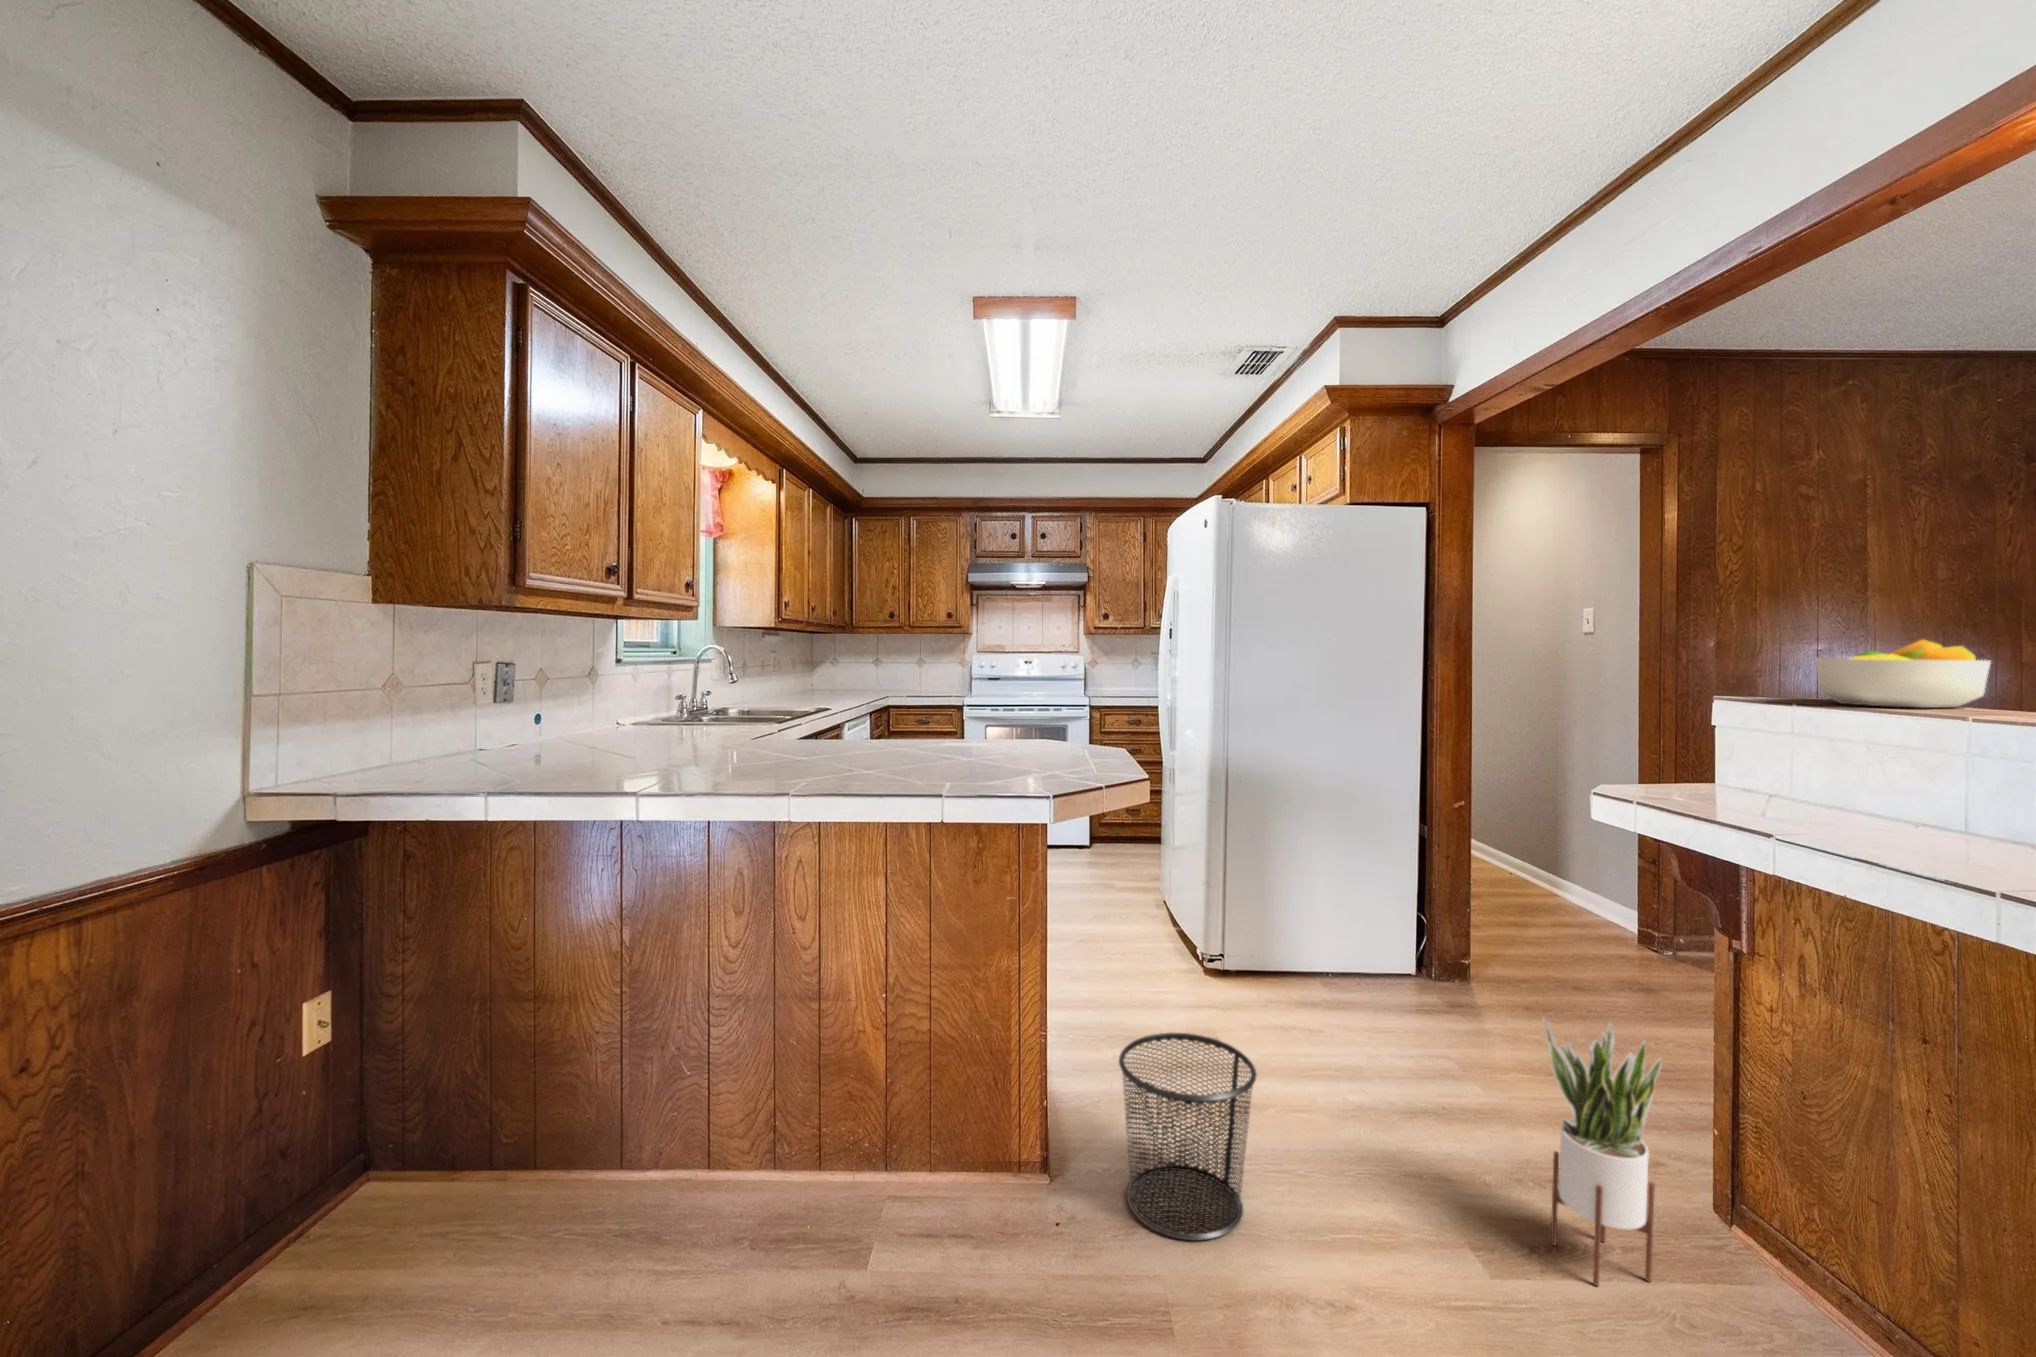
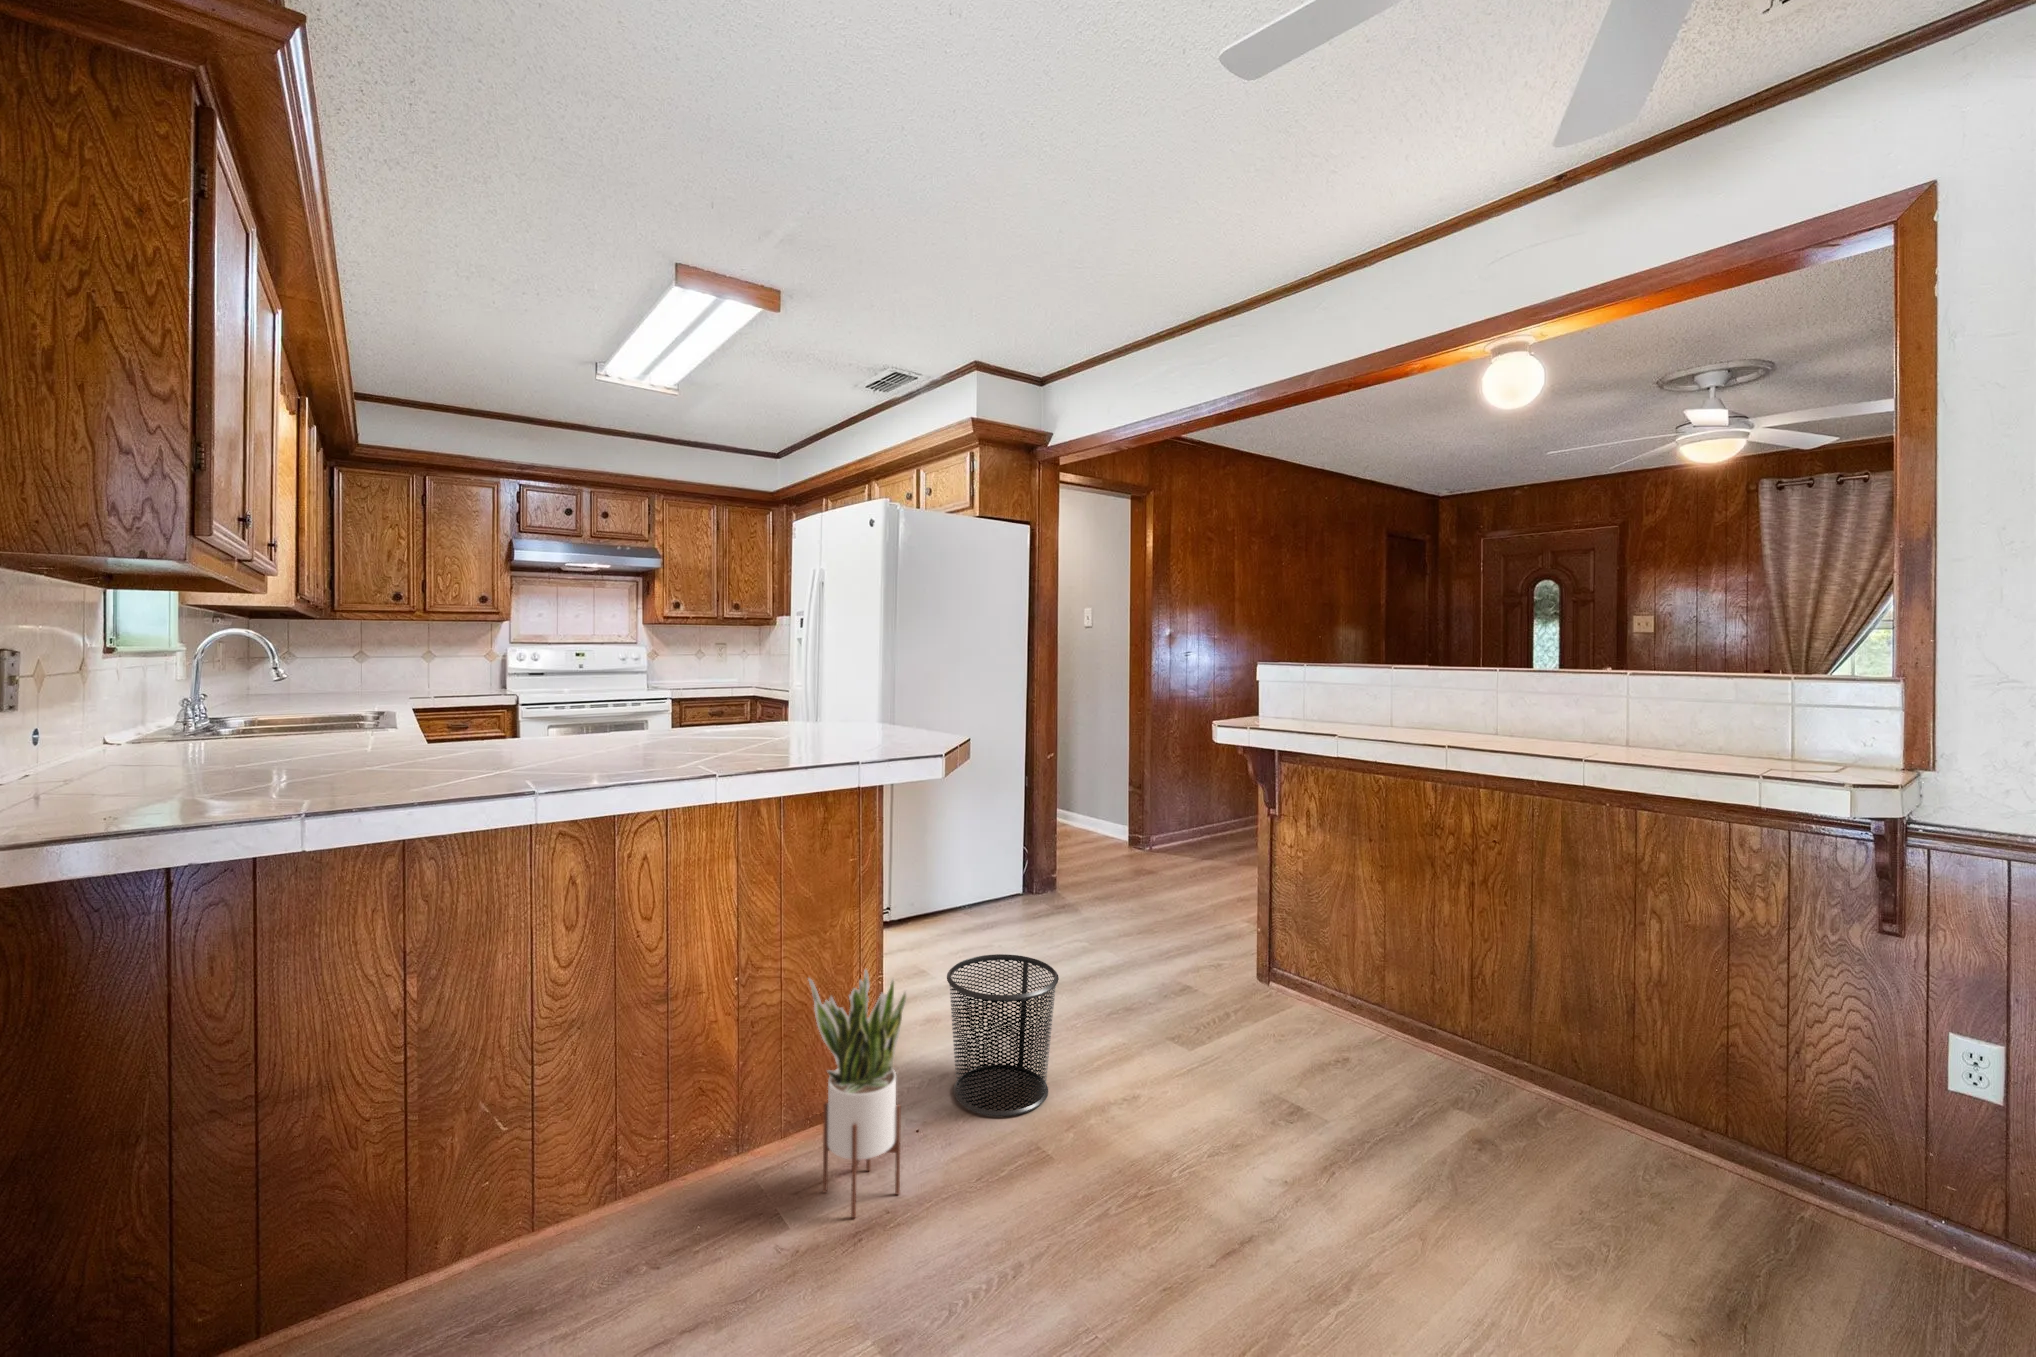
fruit bowl: present [1816,640,1991,707] -> none [1310,631,1387,670]
potted plant: present [1542,1018,1662,1286] -> present [809,970,907,1218]

